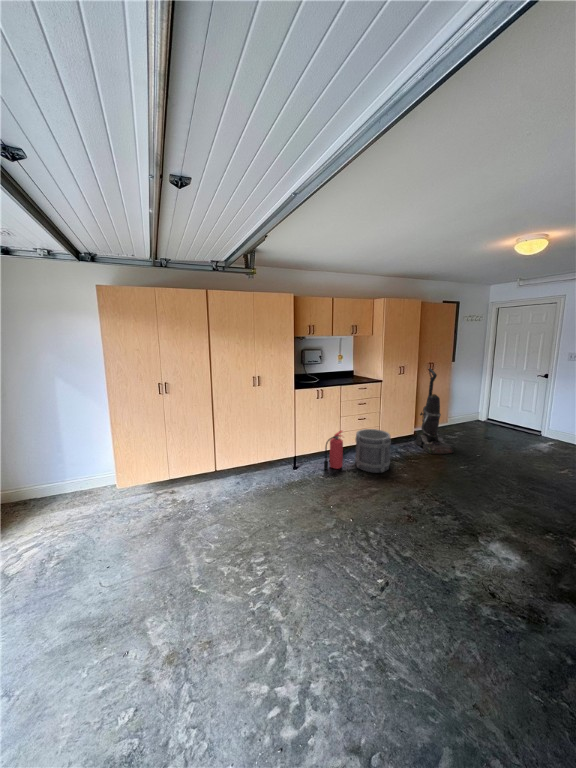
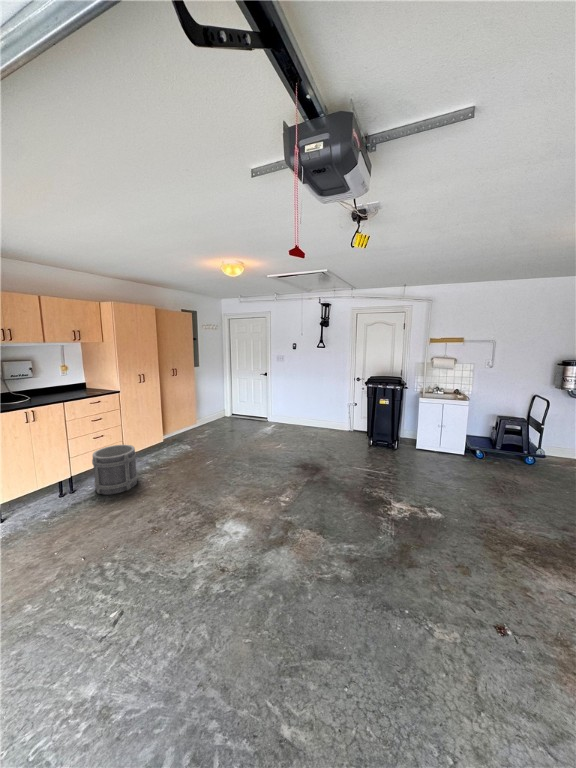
vacuum cleaner: present [416,368,454,454] -> none [168,374,202,456]
fire extinguisher: present [324,431,343,470] -> none [47,455,77,509]

